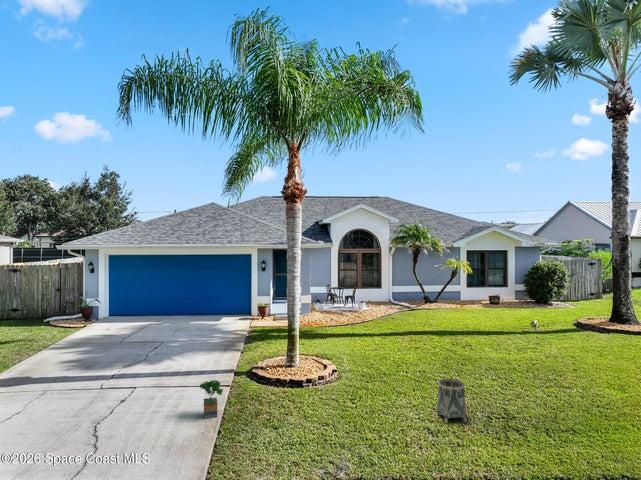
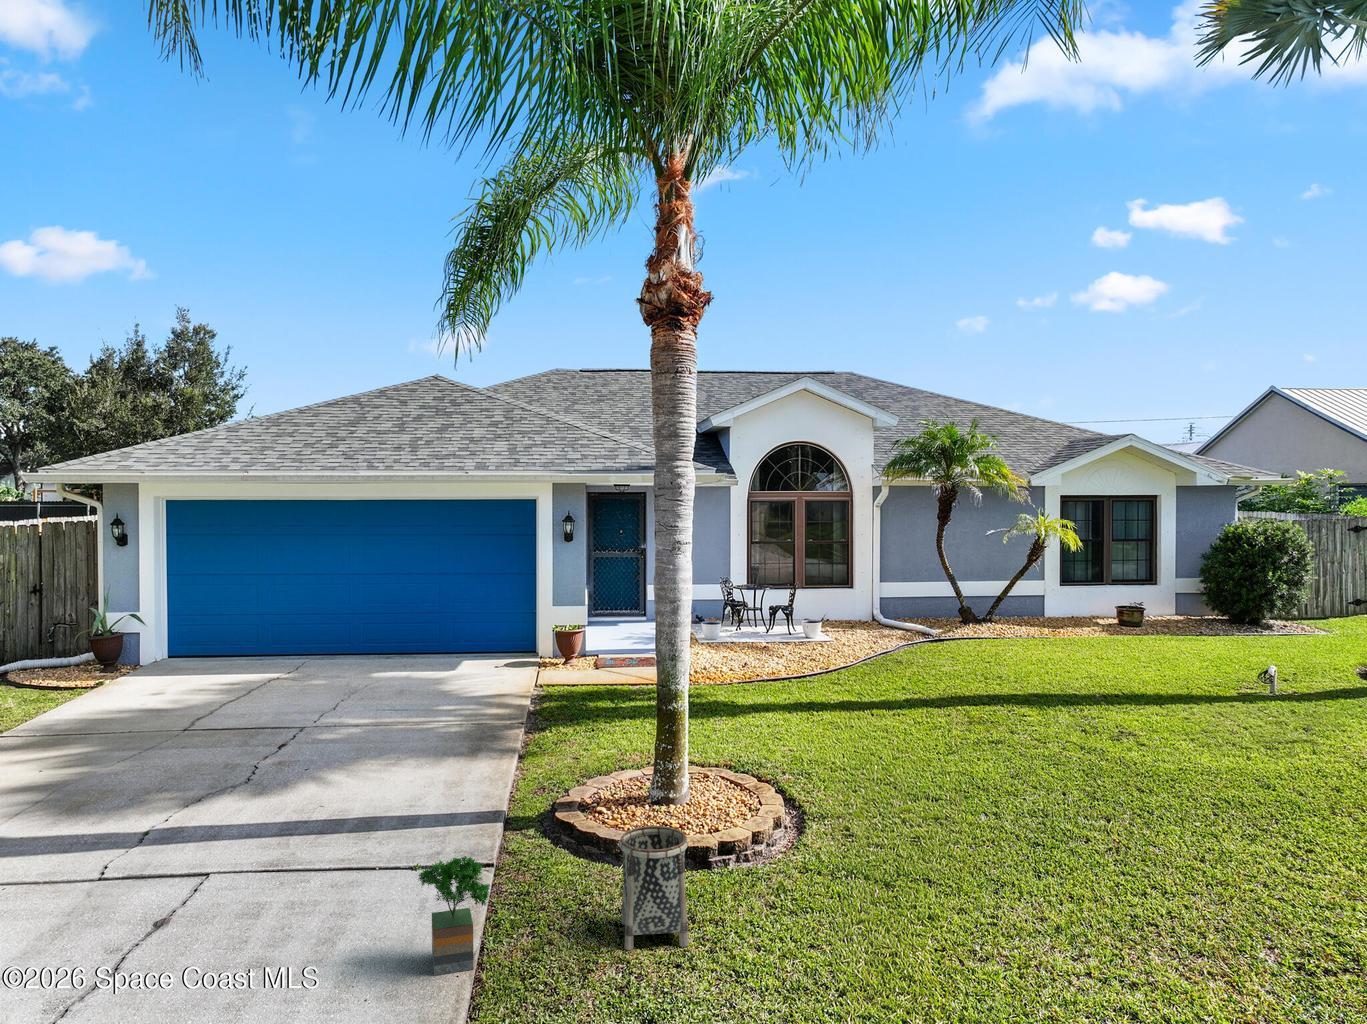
basket: present [437,379,467,423] -> present [619,826,688,950]

